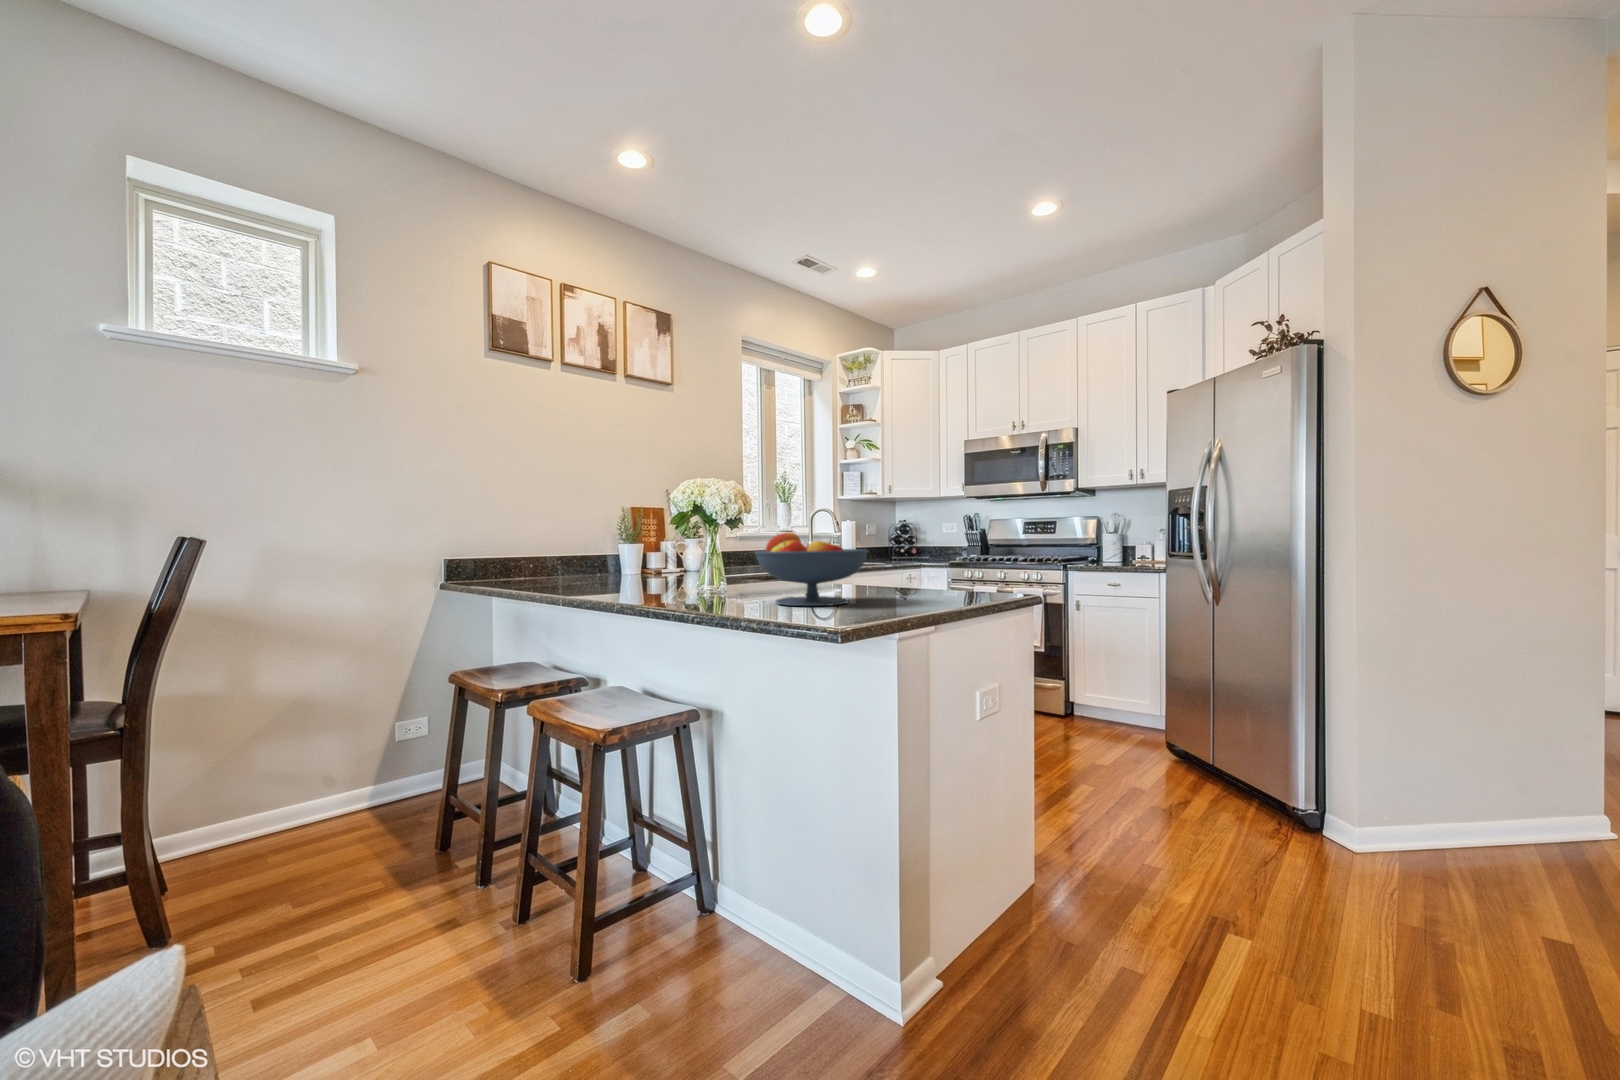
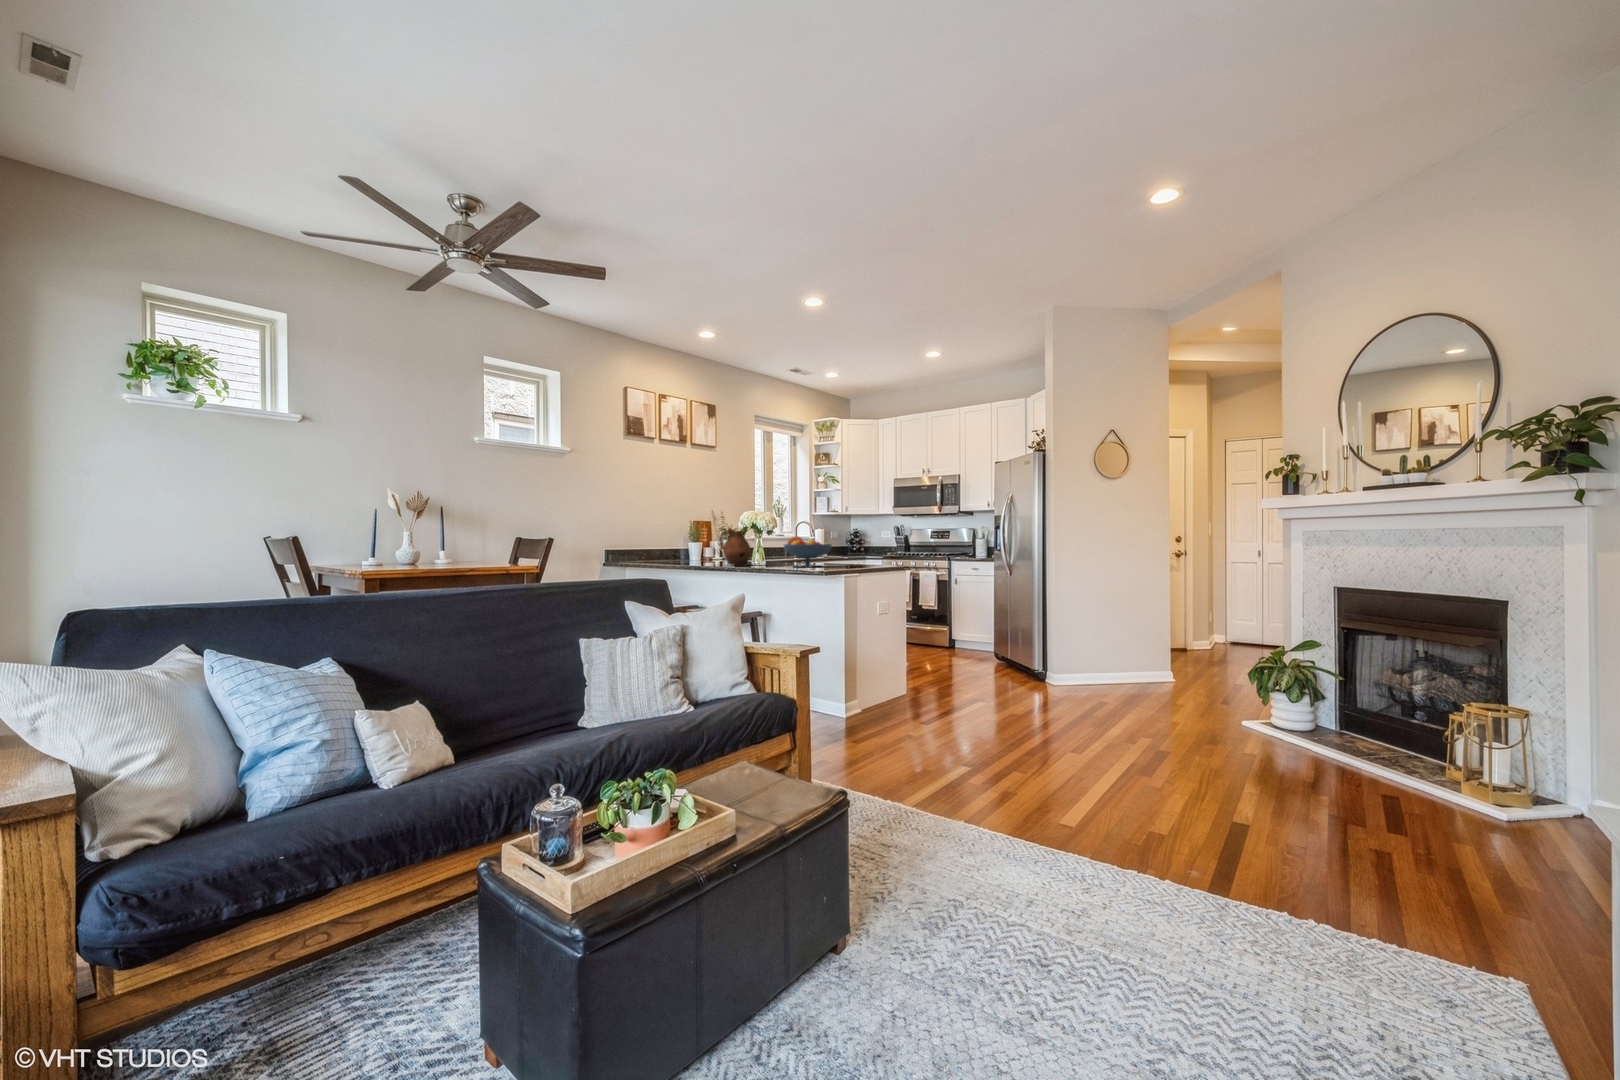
ceramic pitcher: none [634,513,714,596] -> present [720,527,751,565]

